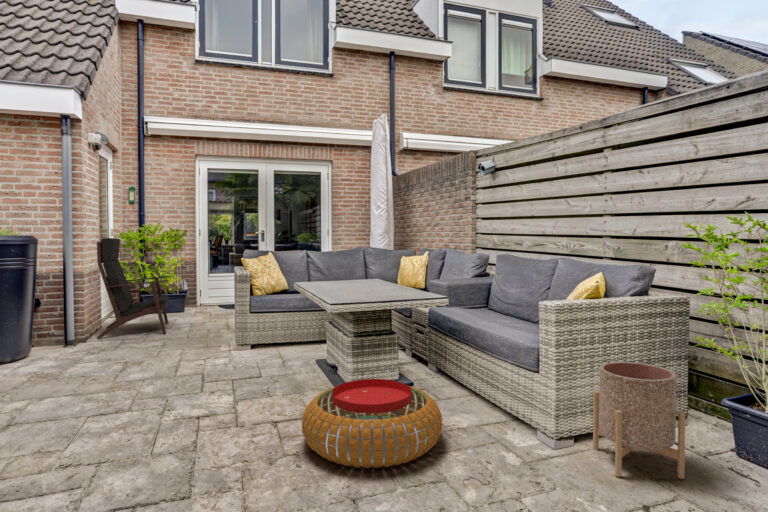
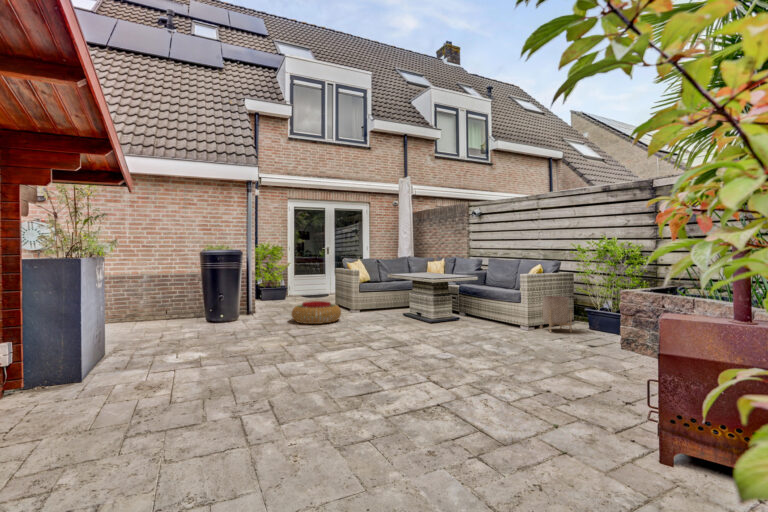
lounge chair: present [97,238,171,338] -> none [254,250,299,307]
pouf: present [302,379,442,468] -> present [291,301,341,324]

